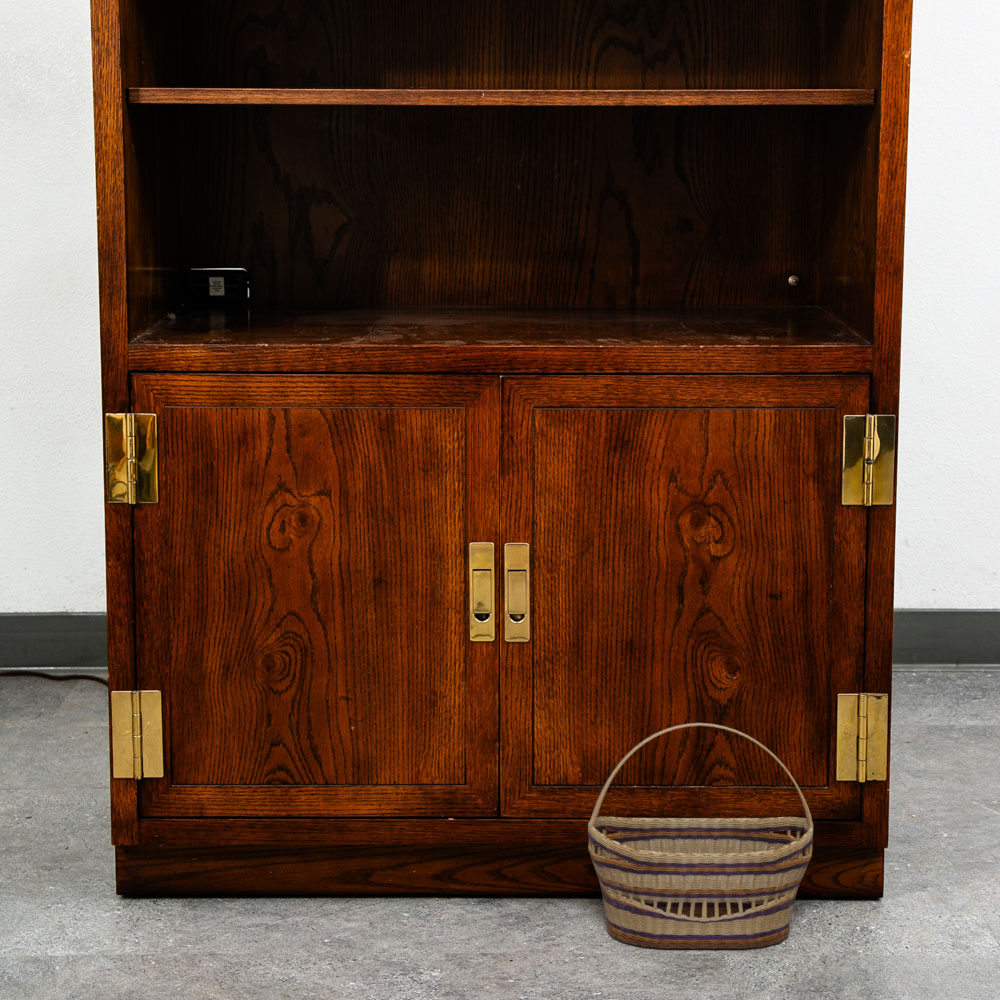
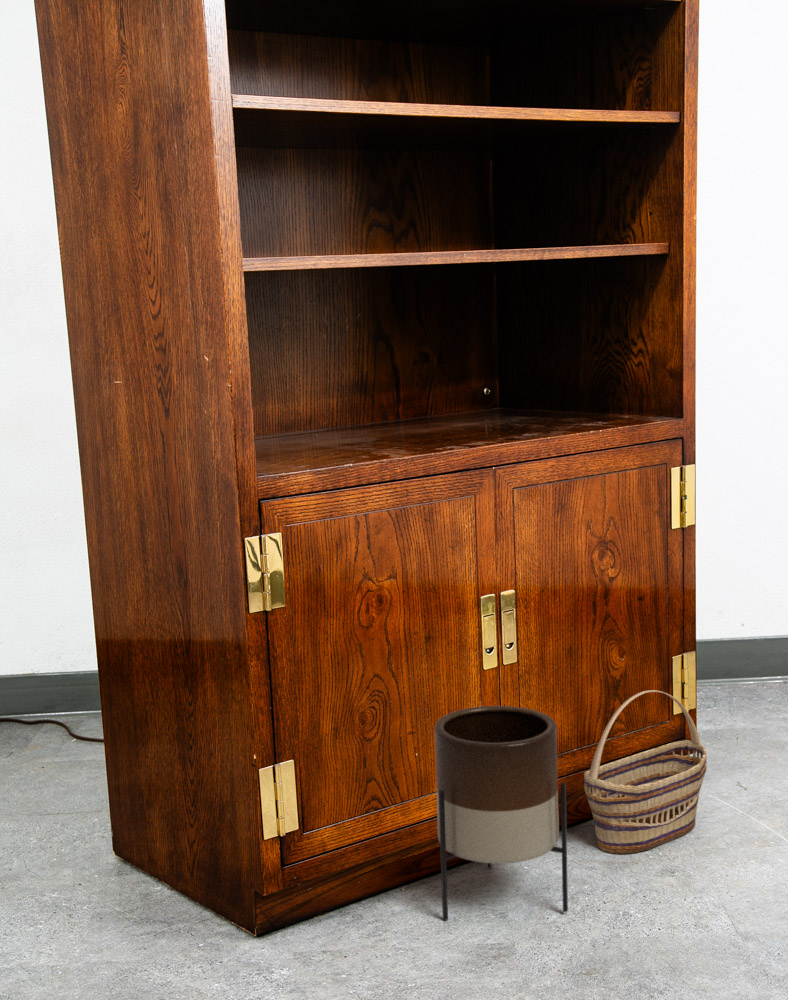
planter: none [305,684,480,976] -> present [435,706,568,920]

